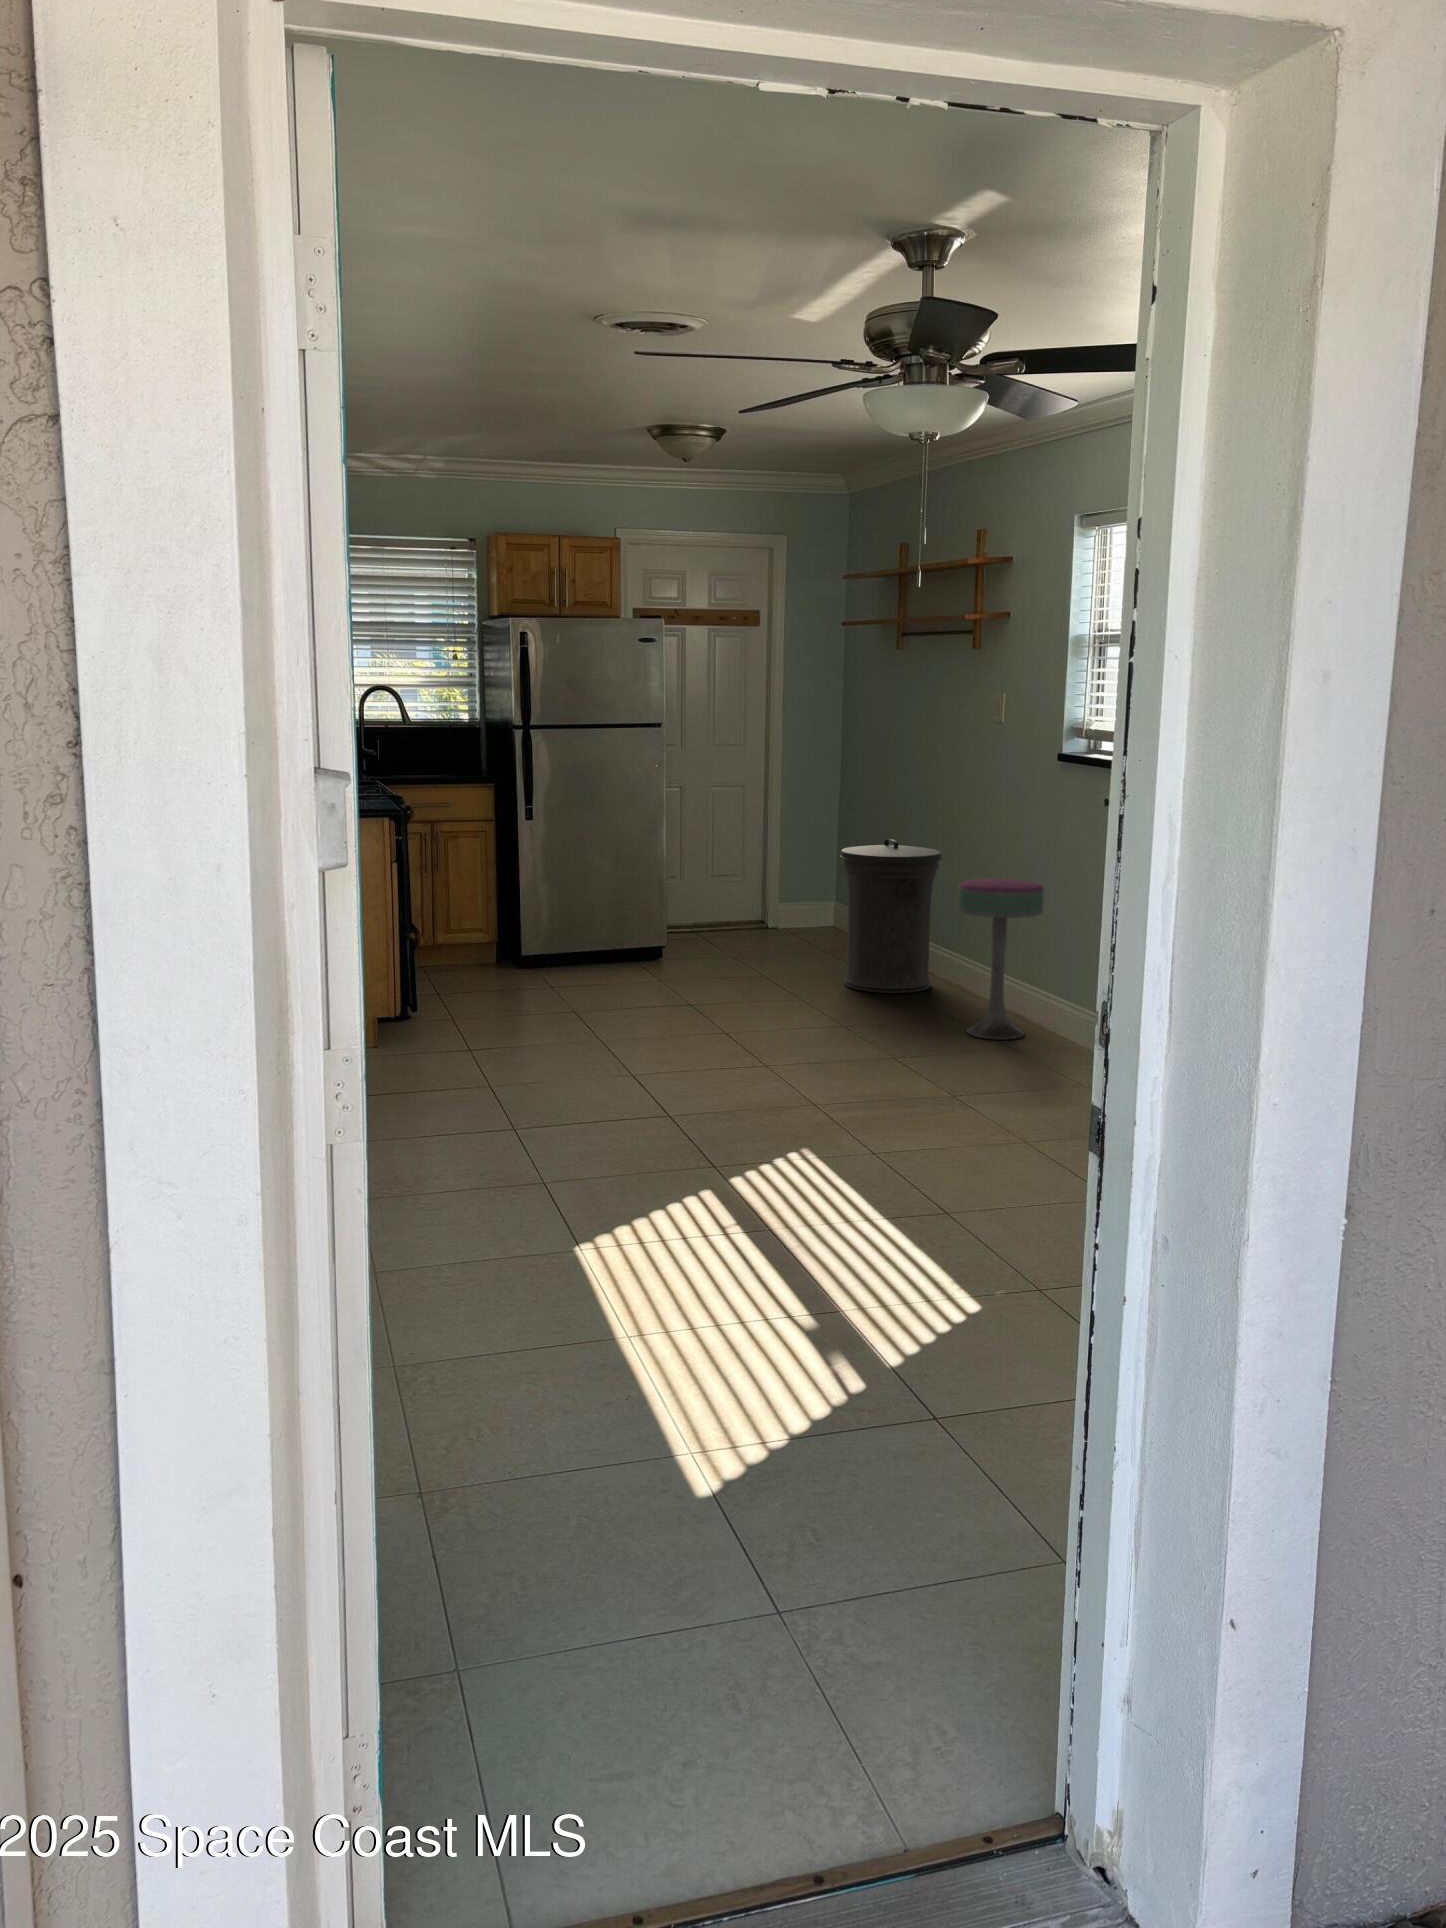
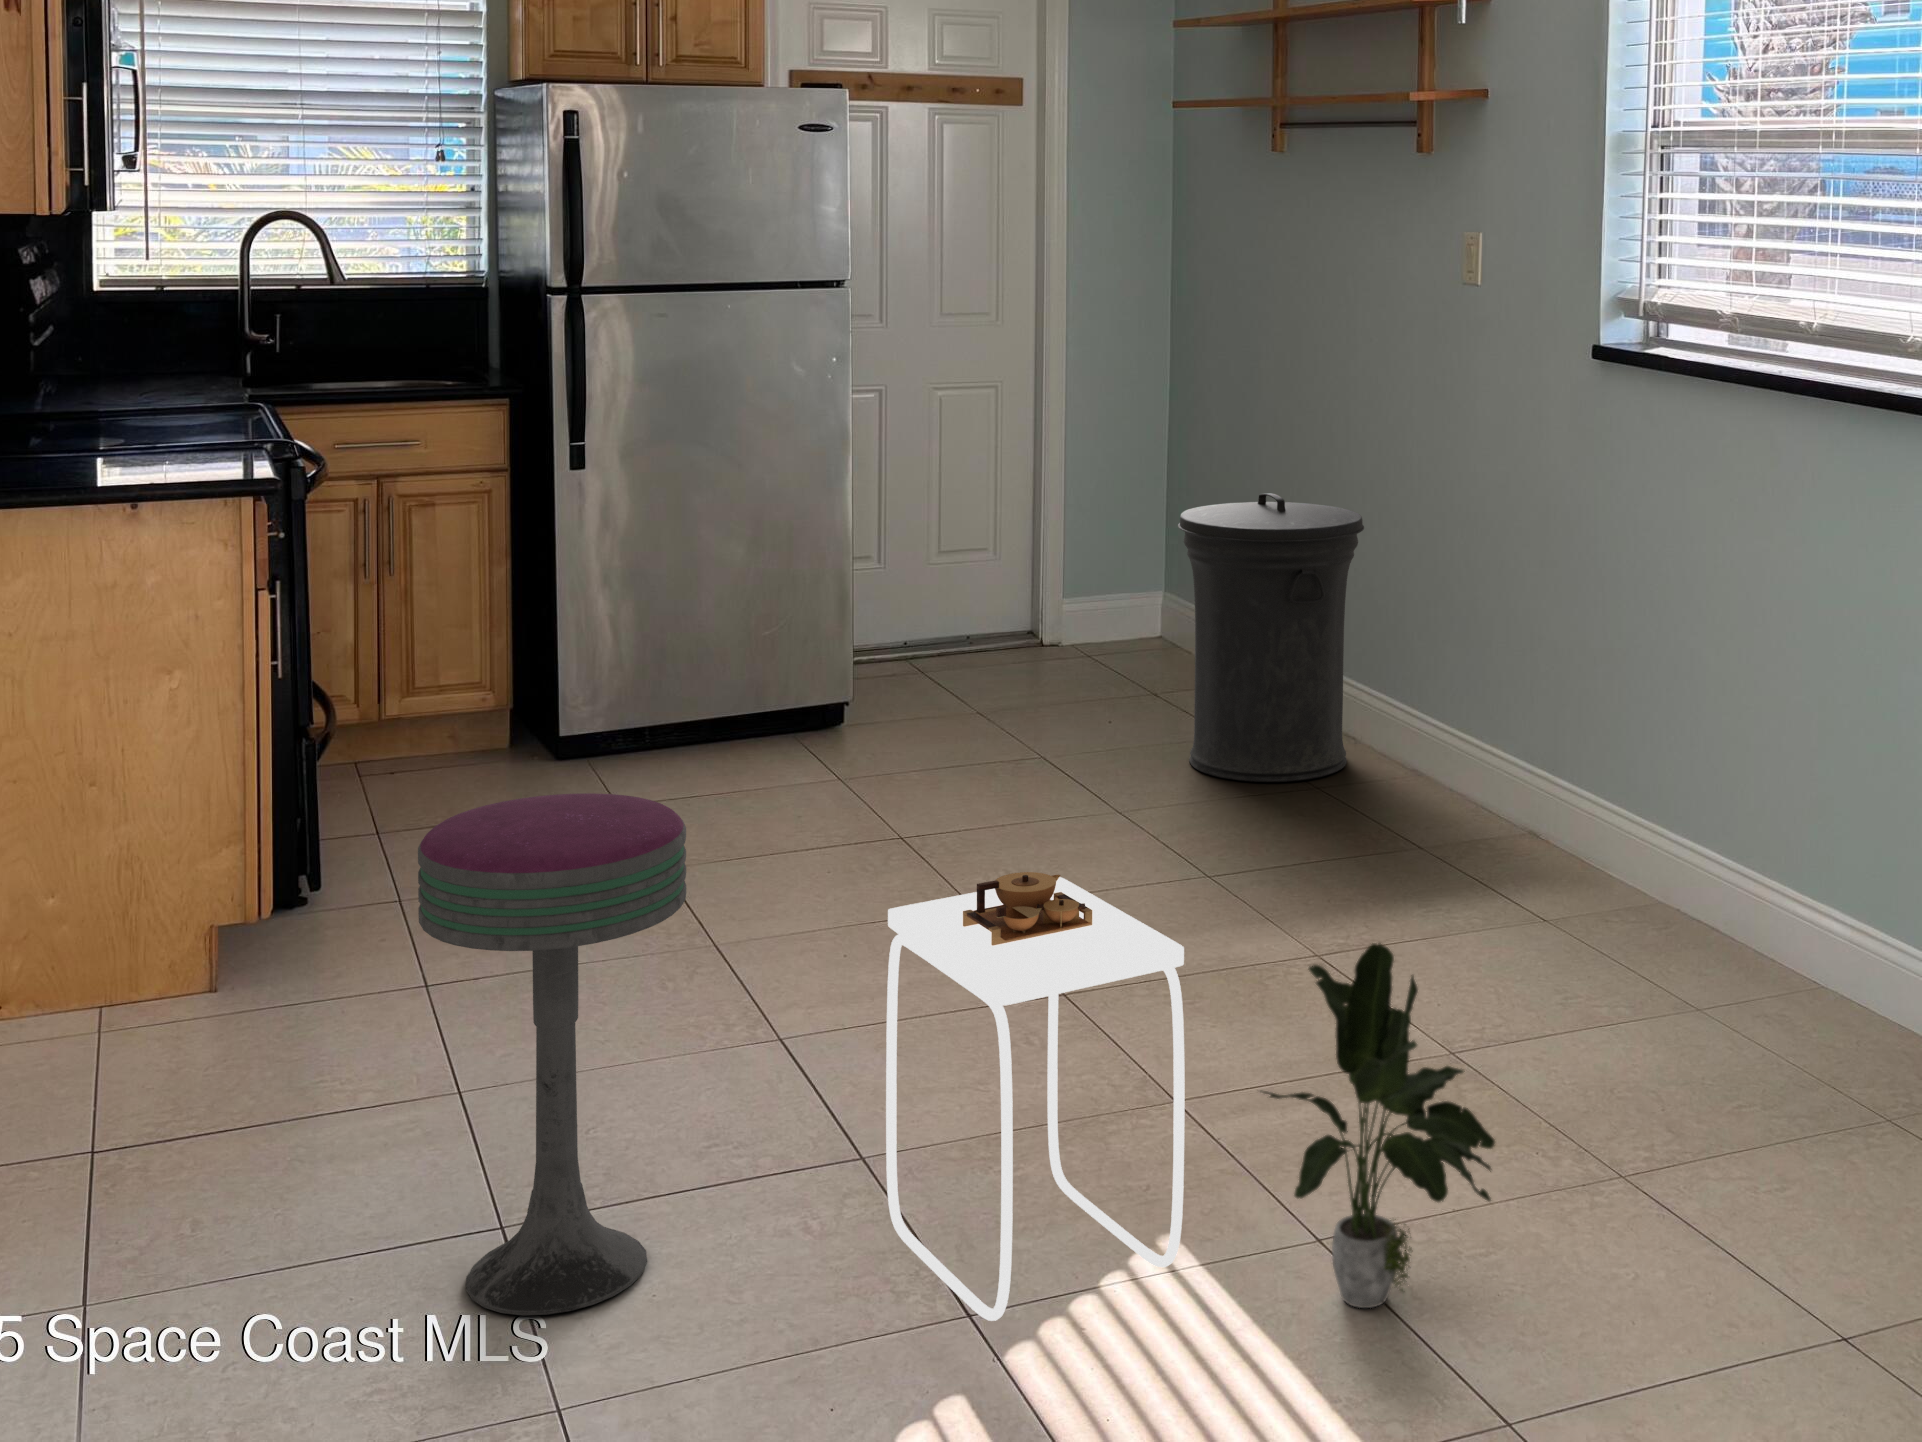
bar stool: present [958,878,1044,1040] -> present [418,793,686,1316]
side table: none [681,979,813,1165] -> present [886,872,1185,1321]
potted plant: none [843,1011,954,1173] -> present [1263,943,1495,1308]

